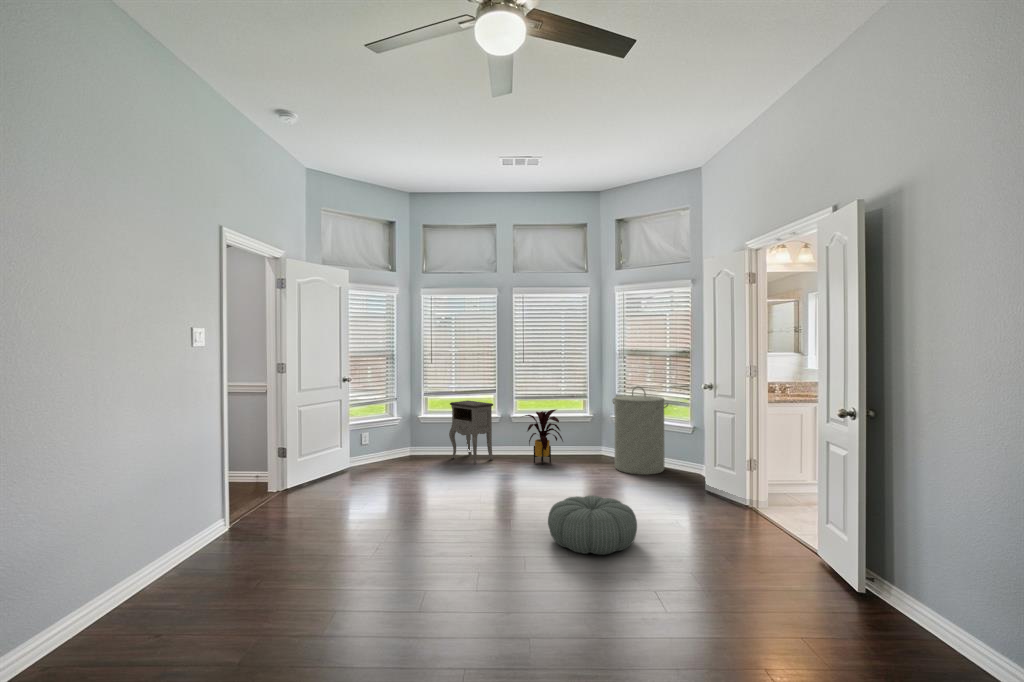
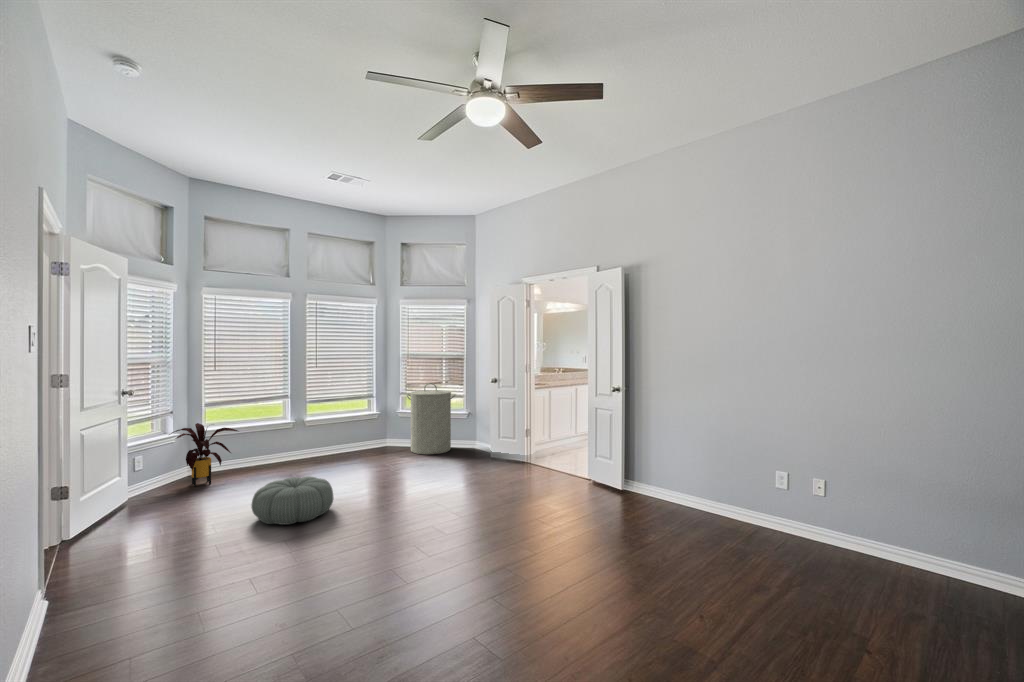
nightstand: present [449,401,493,464] -> none [240,408,294,471]
house plant: present [522,410,563,464] -> present [169,423,238,487]
pouf: present [548,496,637,555] -> present [251,476,333,525]

